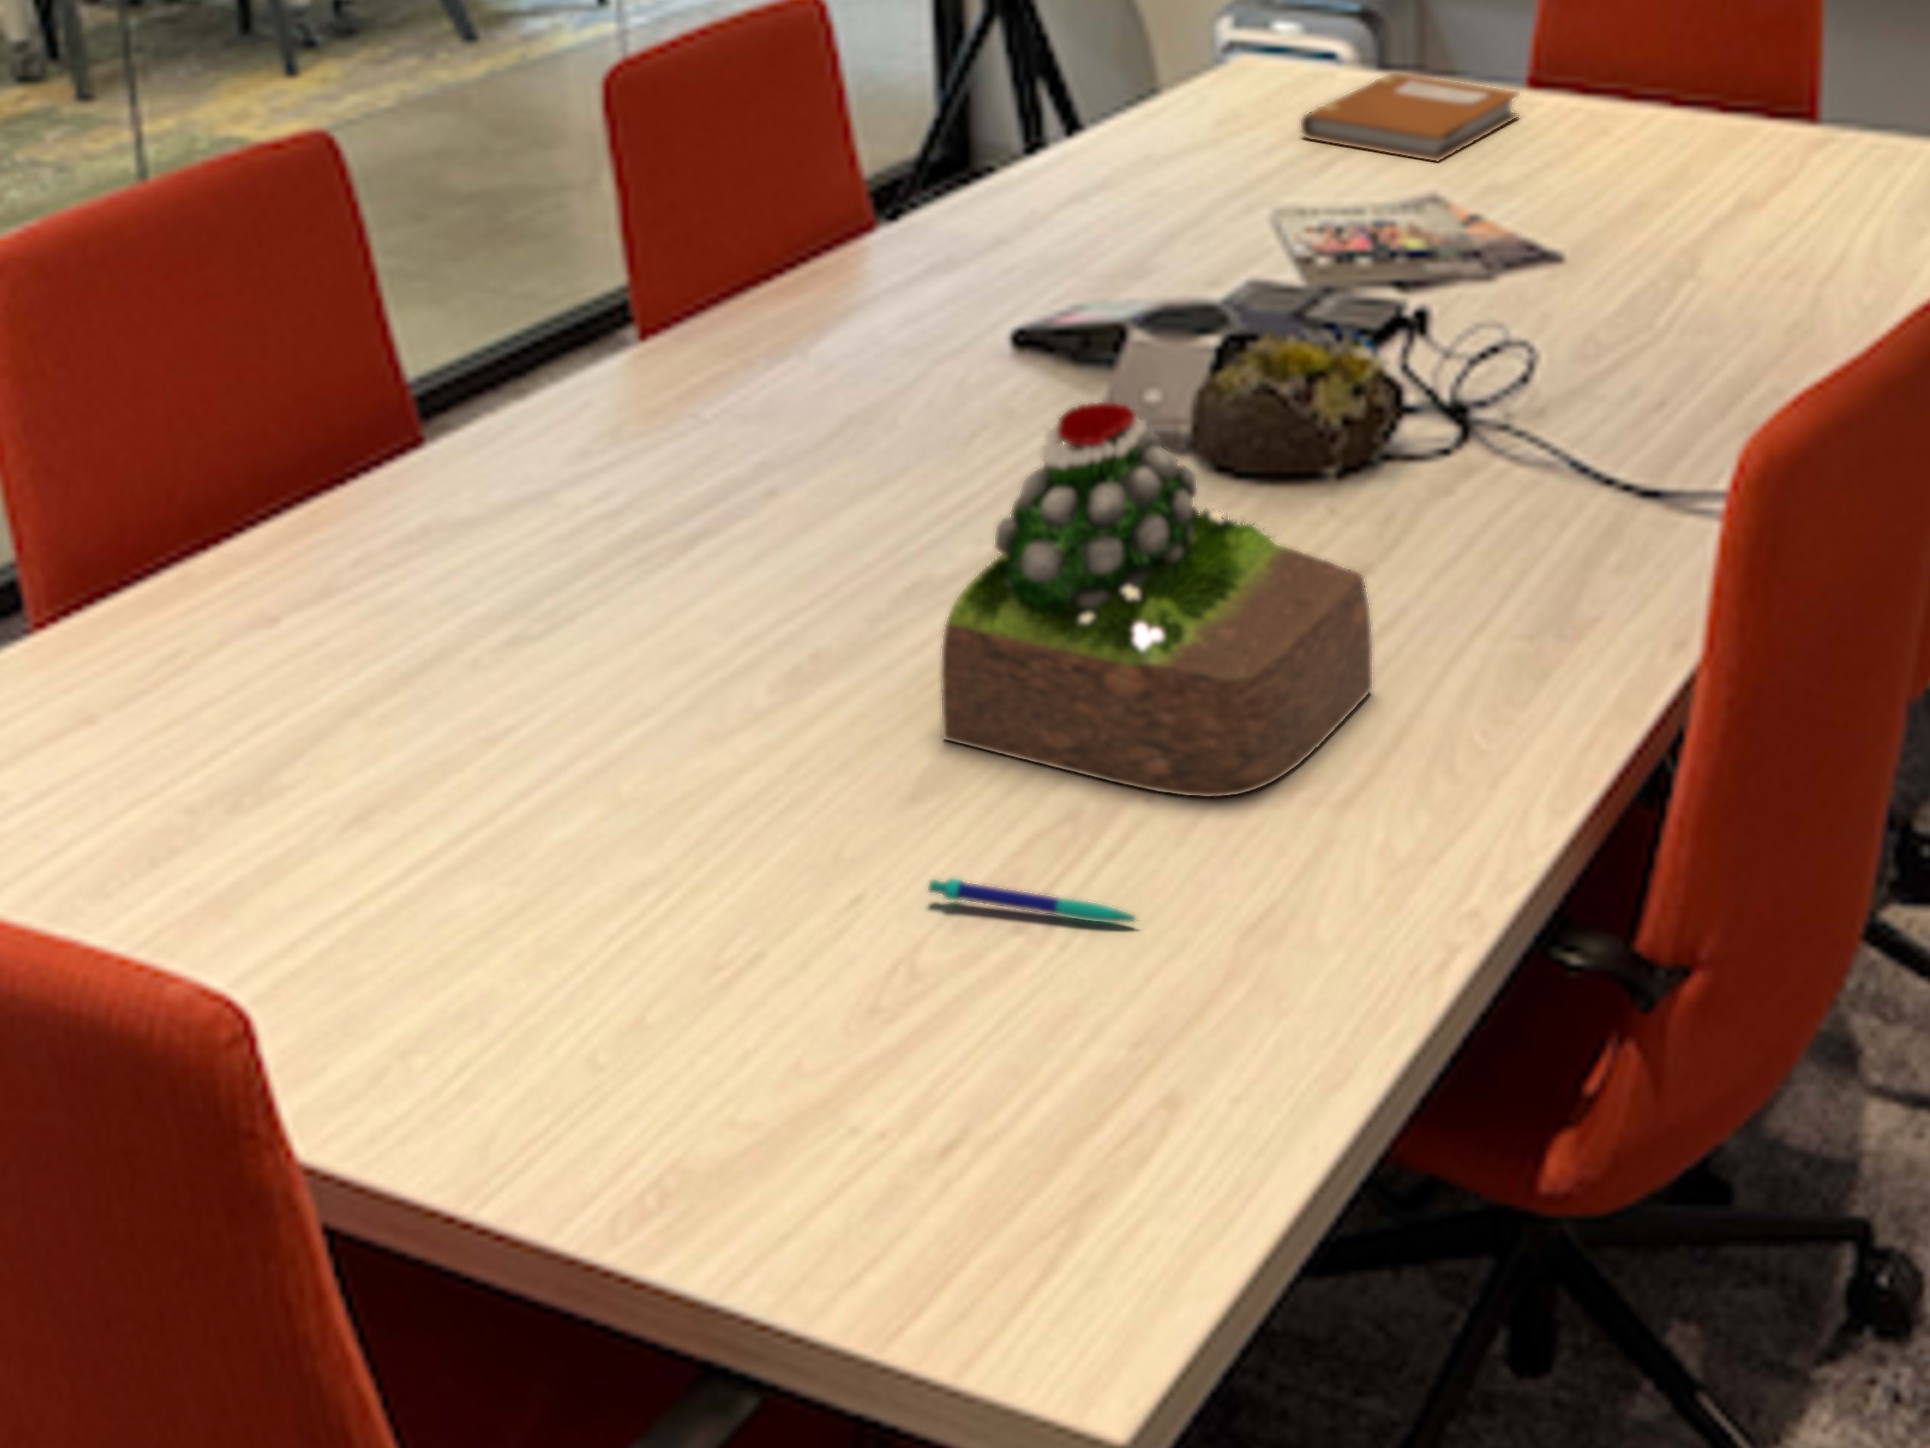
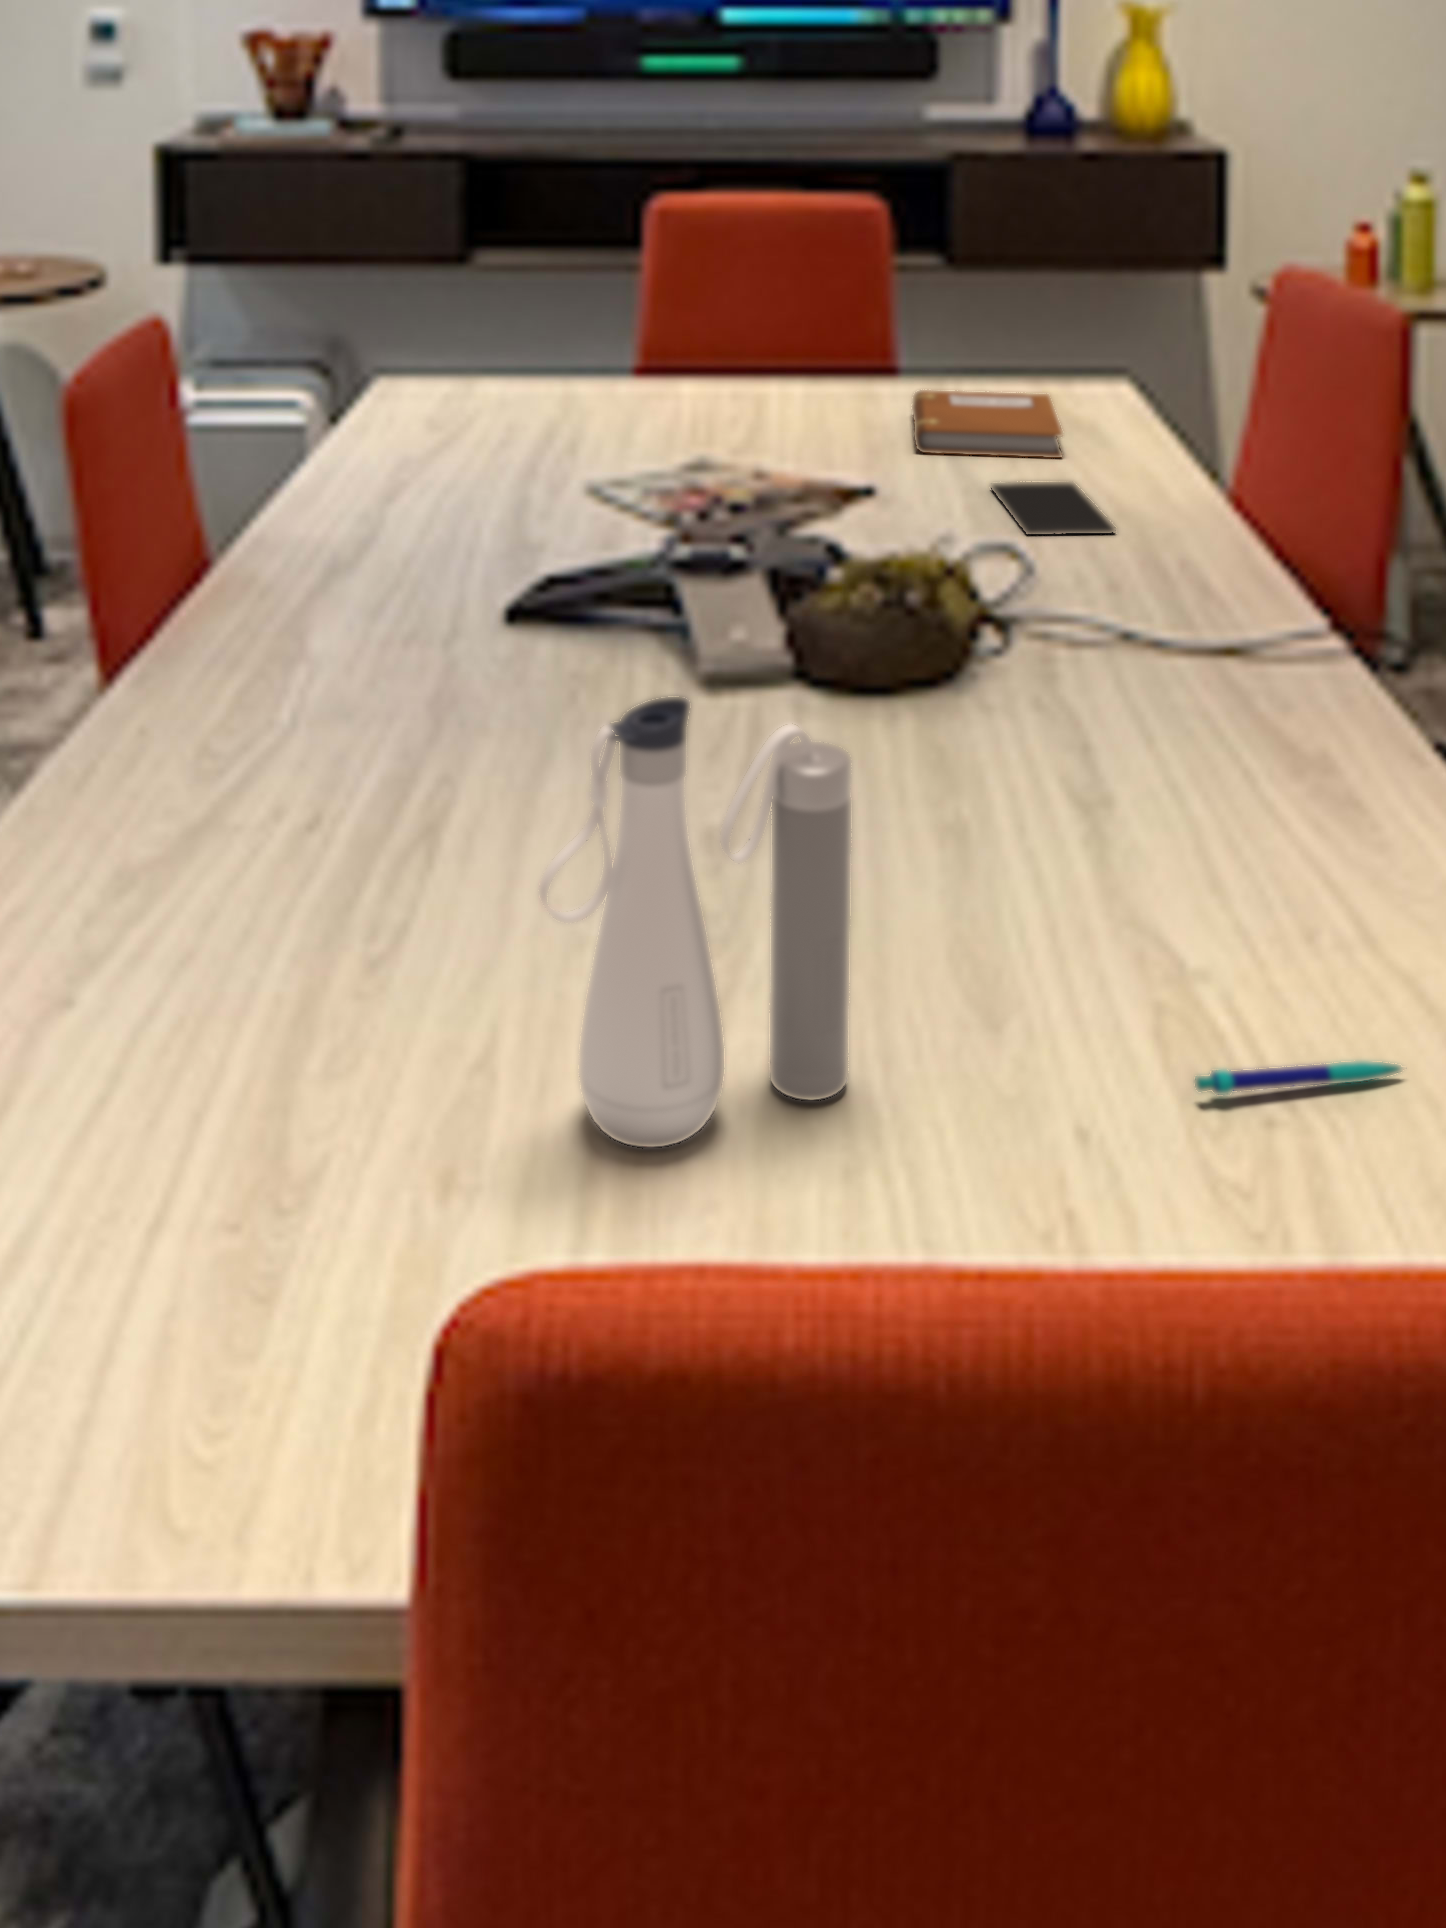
notebook: present [1301,73,1518,161] -> present [912,390,1062,458]
tablet: none [1634,267,1776,348] -> present [991,482,1115,535]
succulent plant: present [941,402,1372,797] -> none [953,580,1318,955]
water bottle: none [382,461,689,829] -> present [540,697,851,1148]

